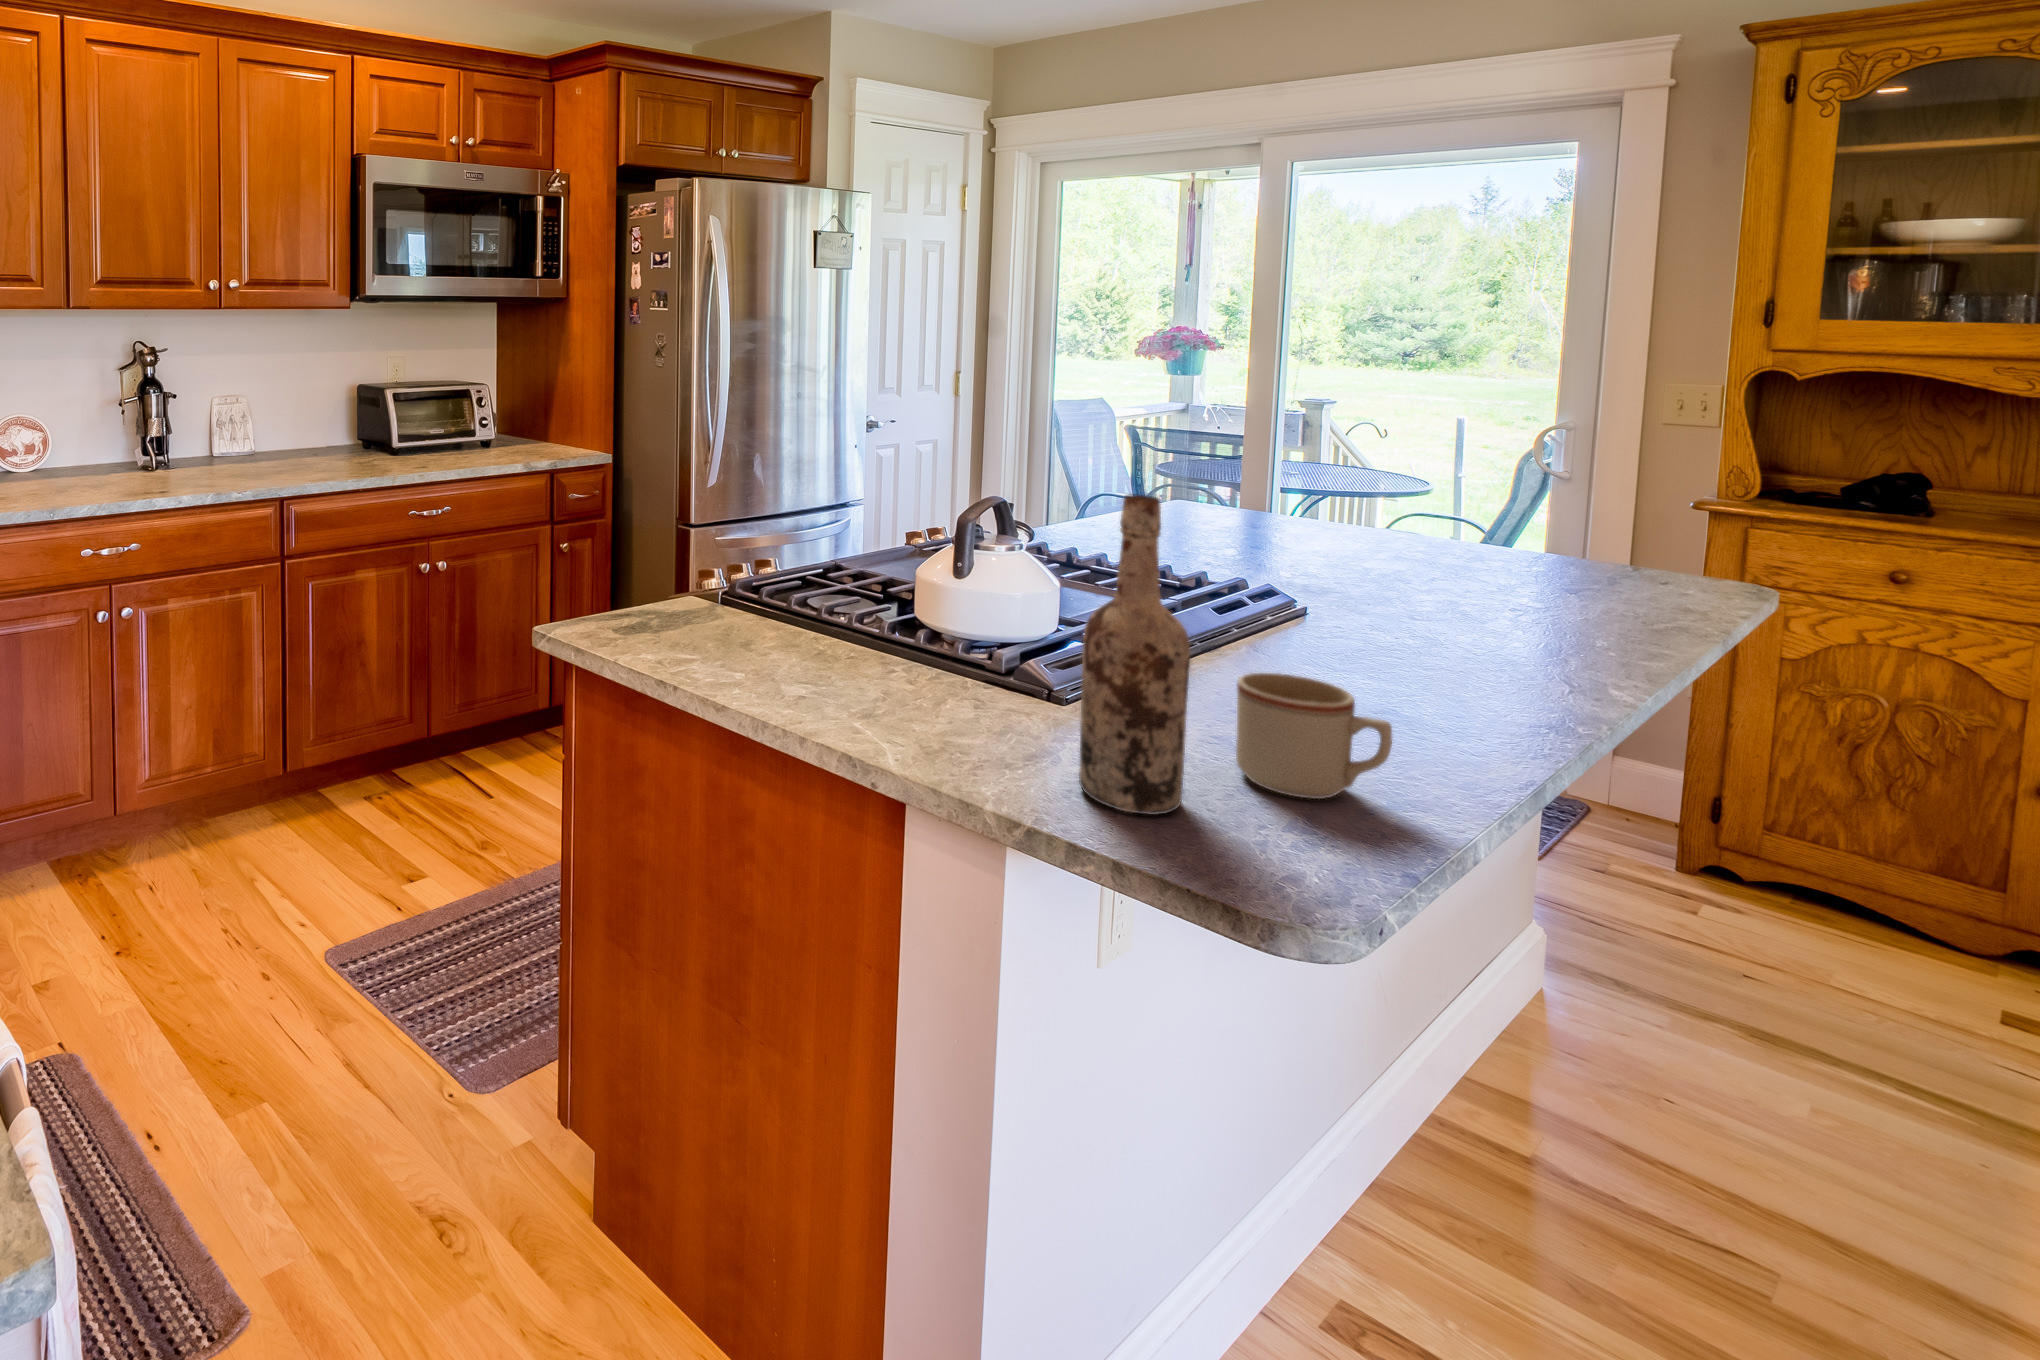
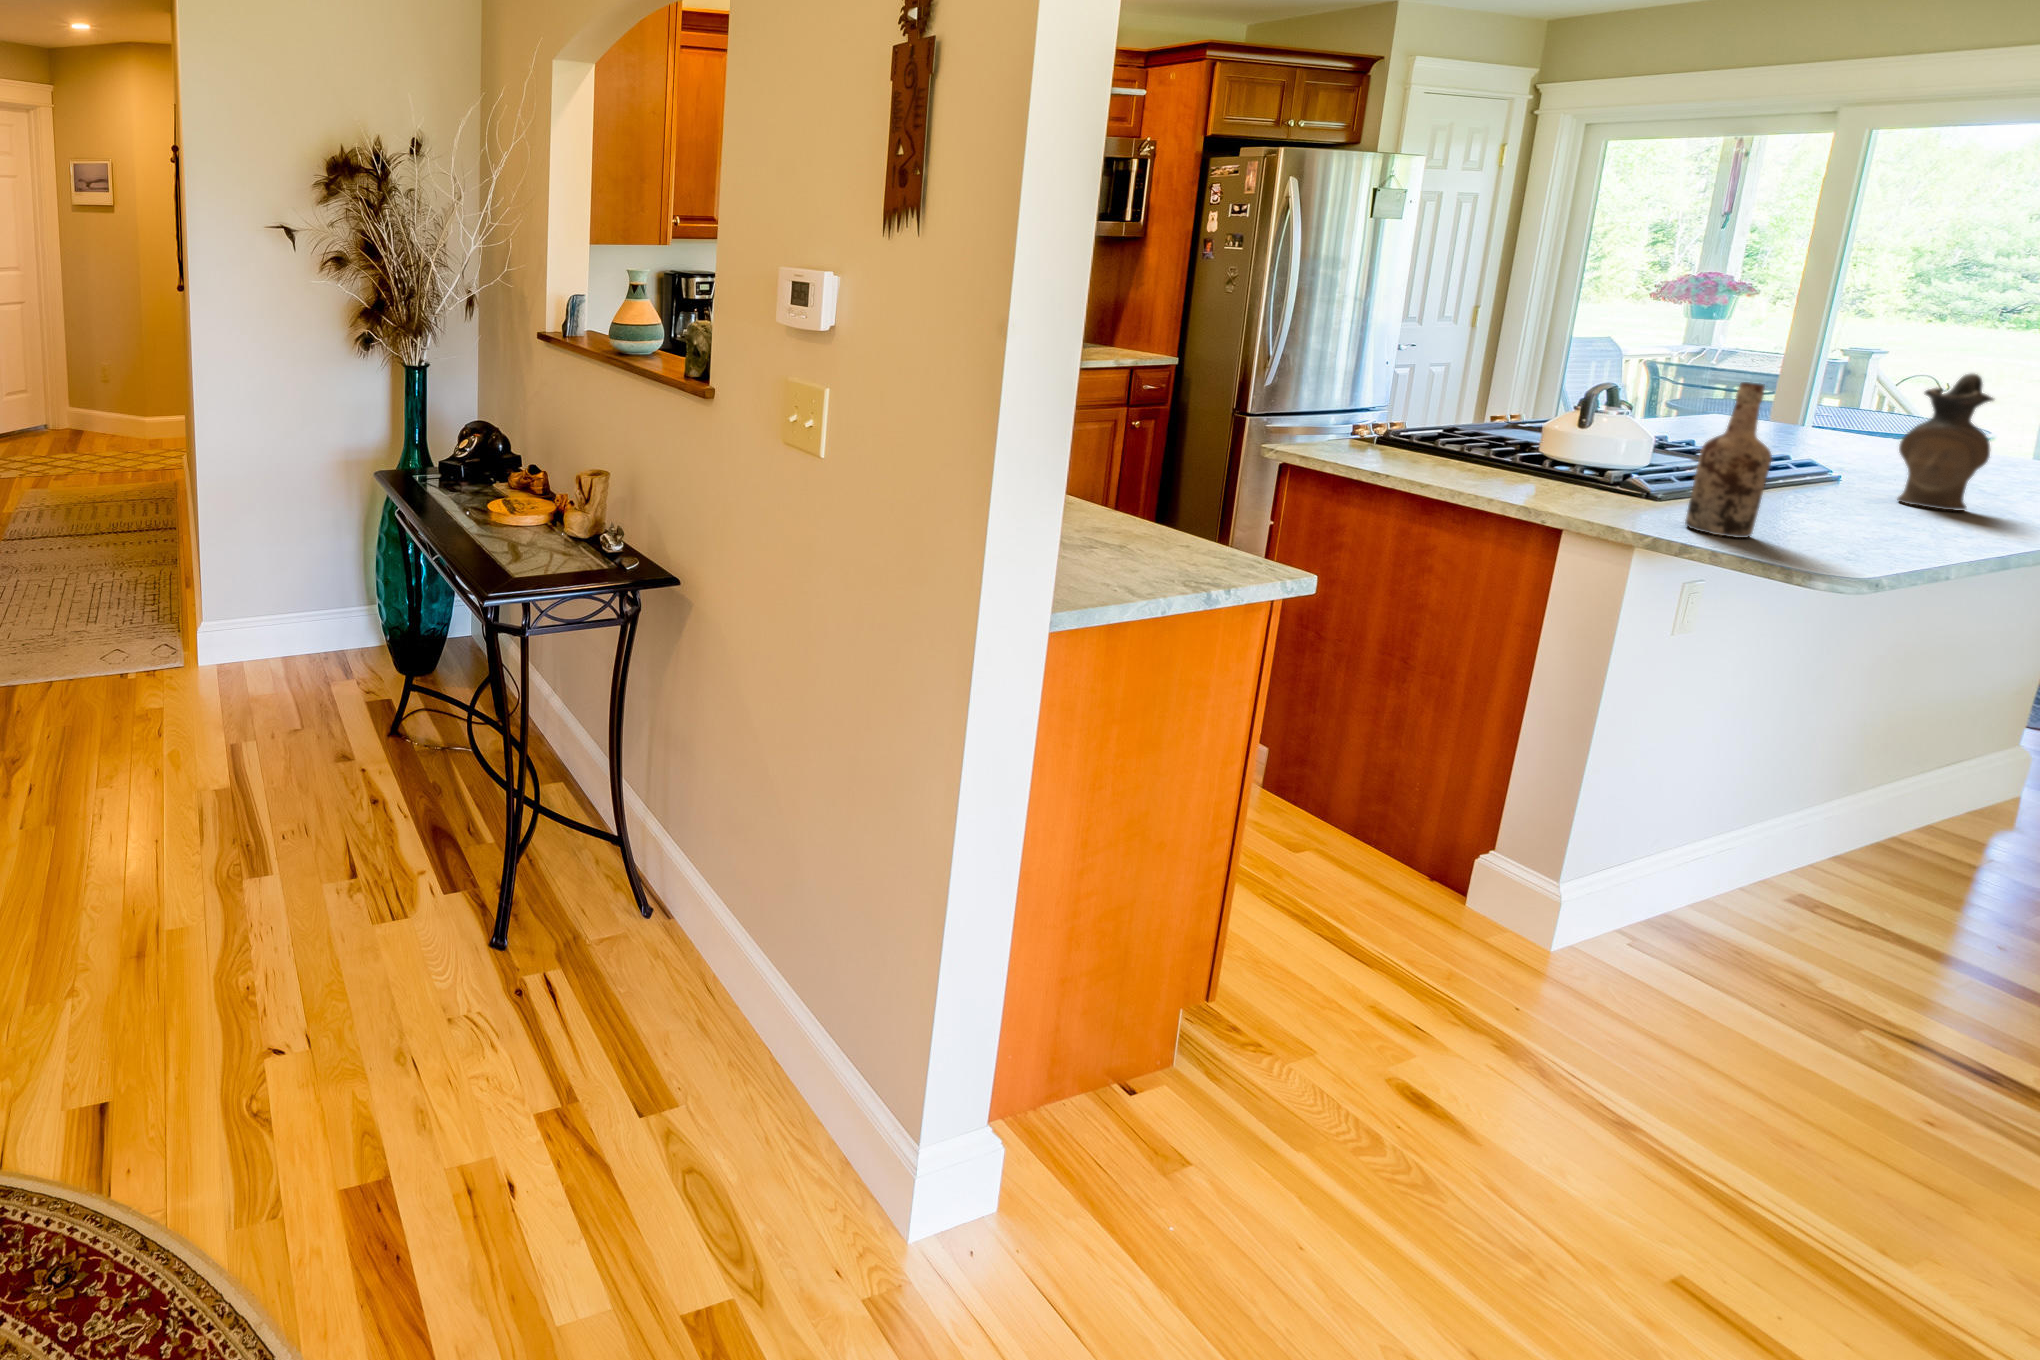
ceramic pitcher: none [1371,439,1483,662] -> present [1897,374,1994,511]
mug: present [1236,673,1392,799] -> none [1787,483,1897,544]

